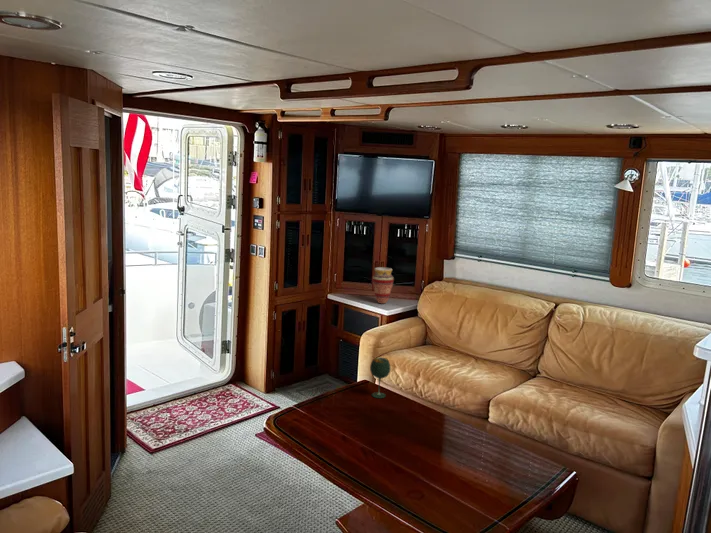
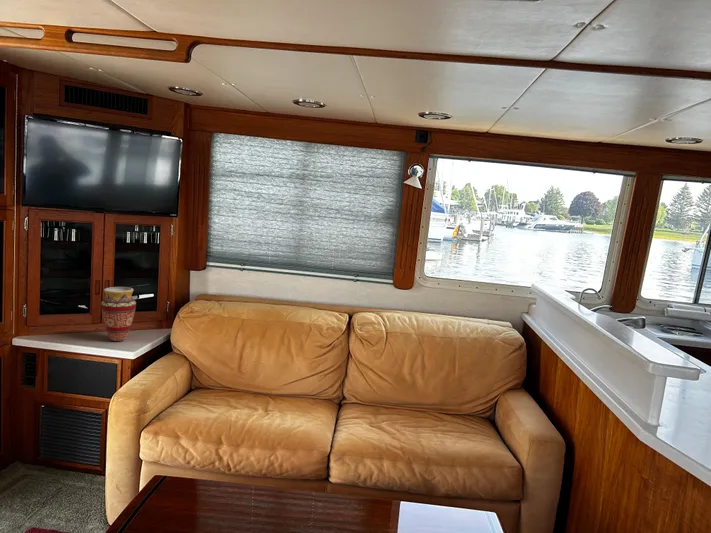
wine glass: present [370,357,390,398] -> none [185,442,219,513]

